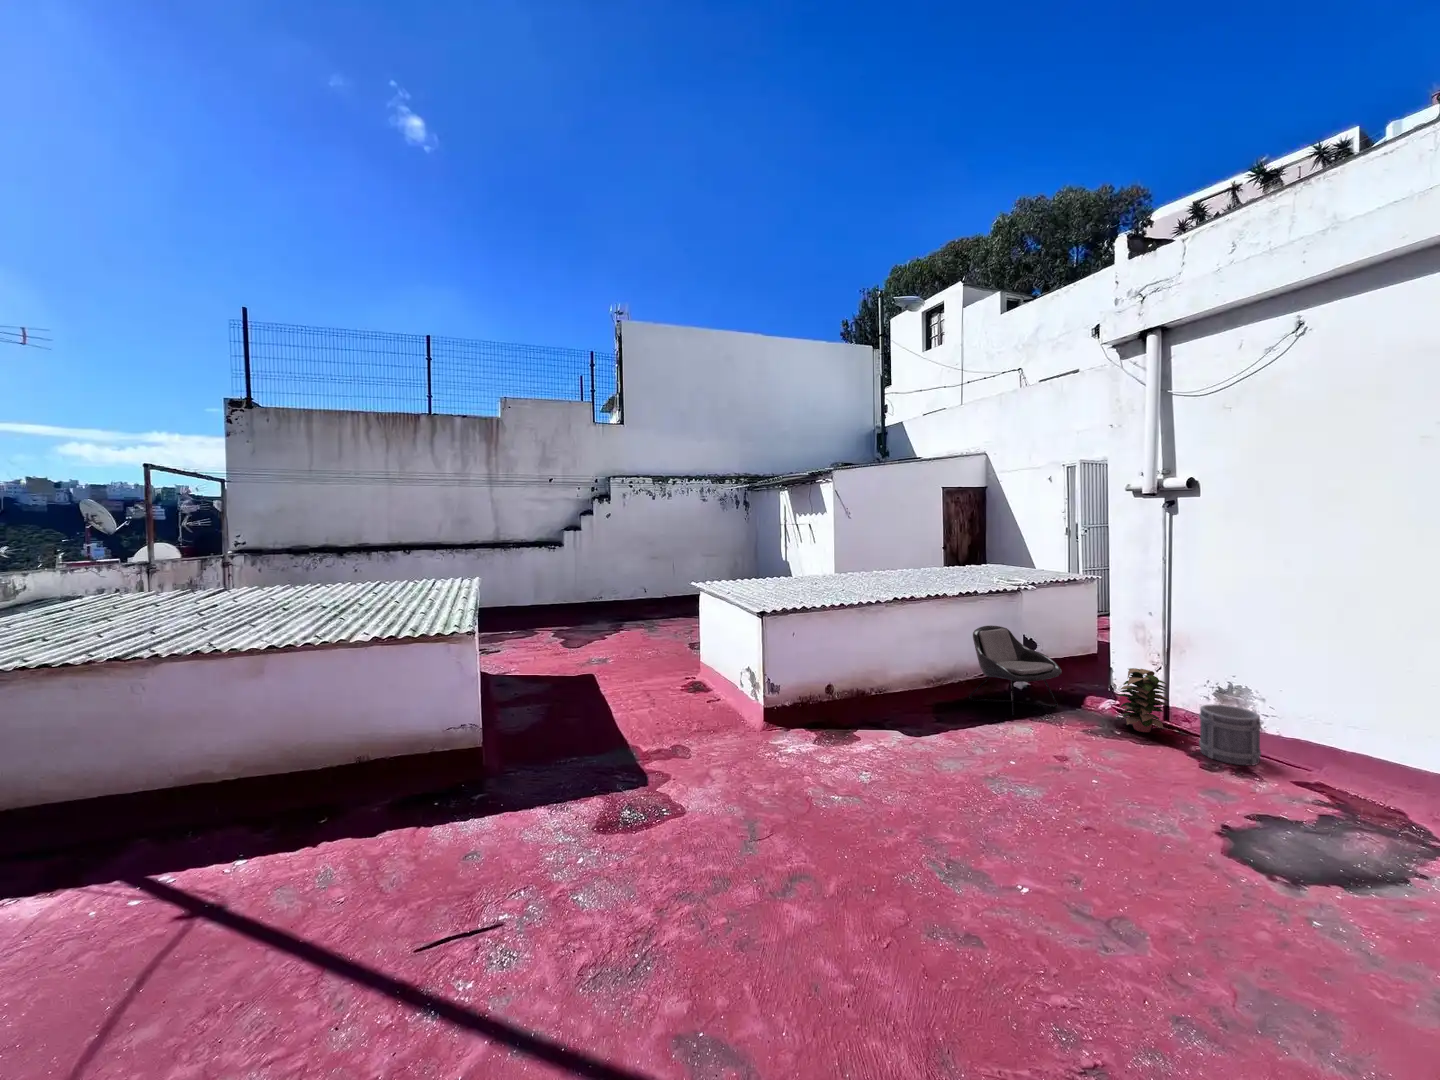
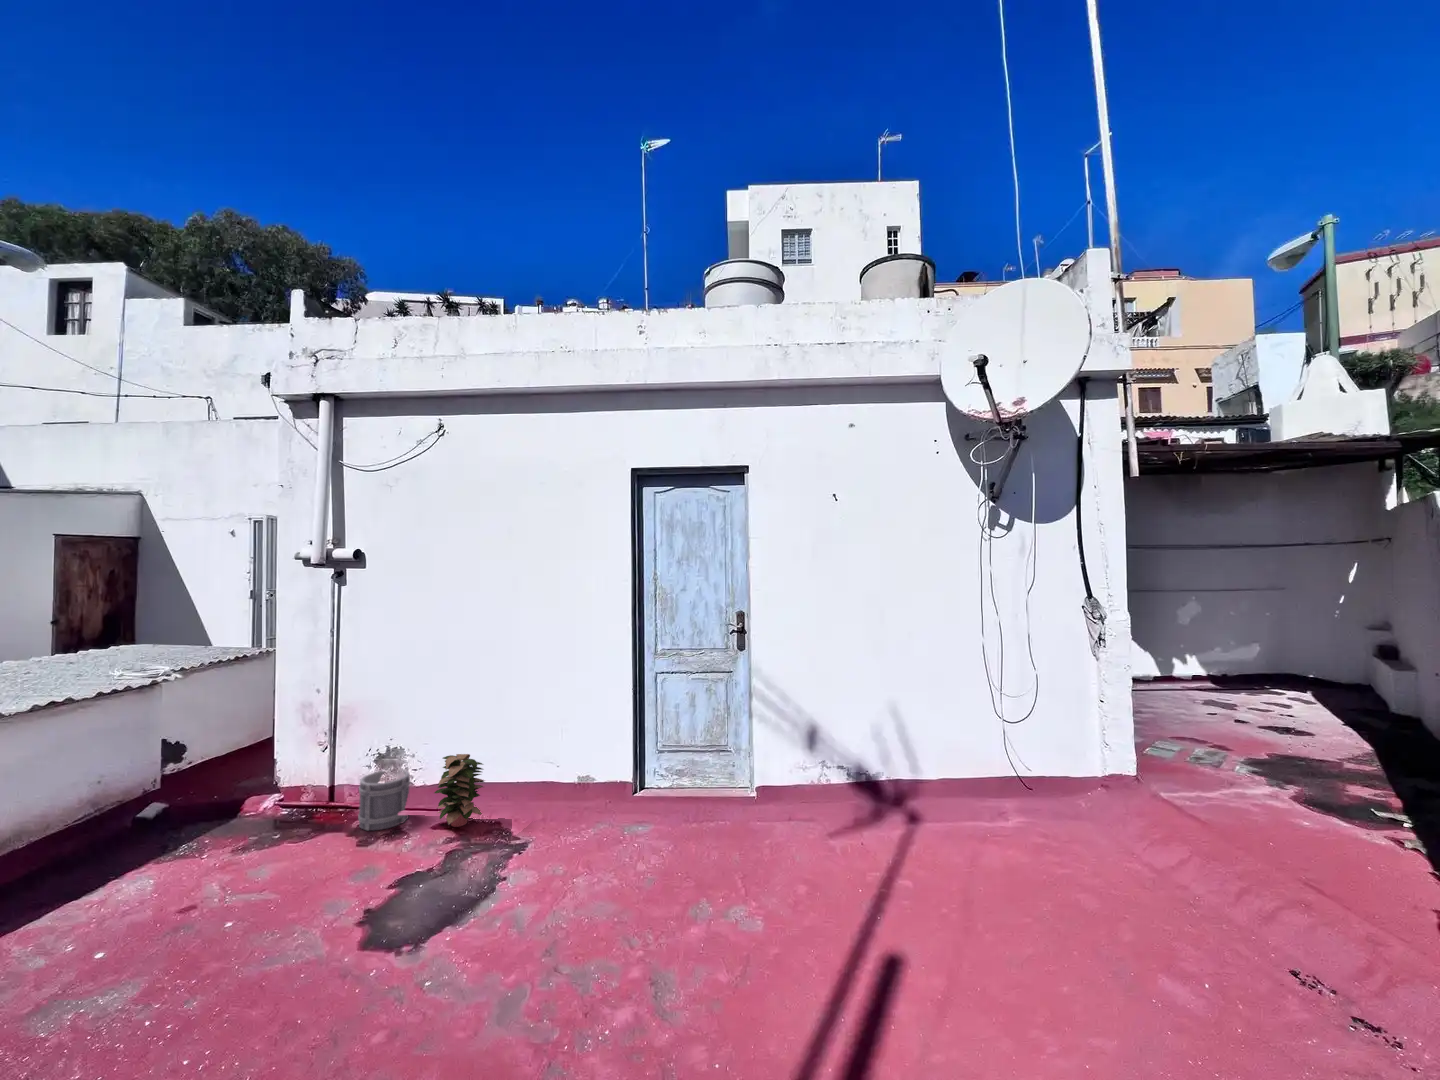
lounge chair: present [970,626,1061,716] -> none [50,739,210,866]
decorative plant: present [1118,668,1168,732] -> present [434,754,484,827]

